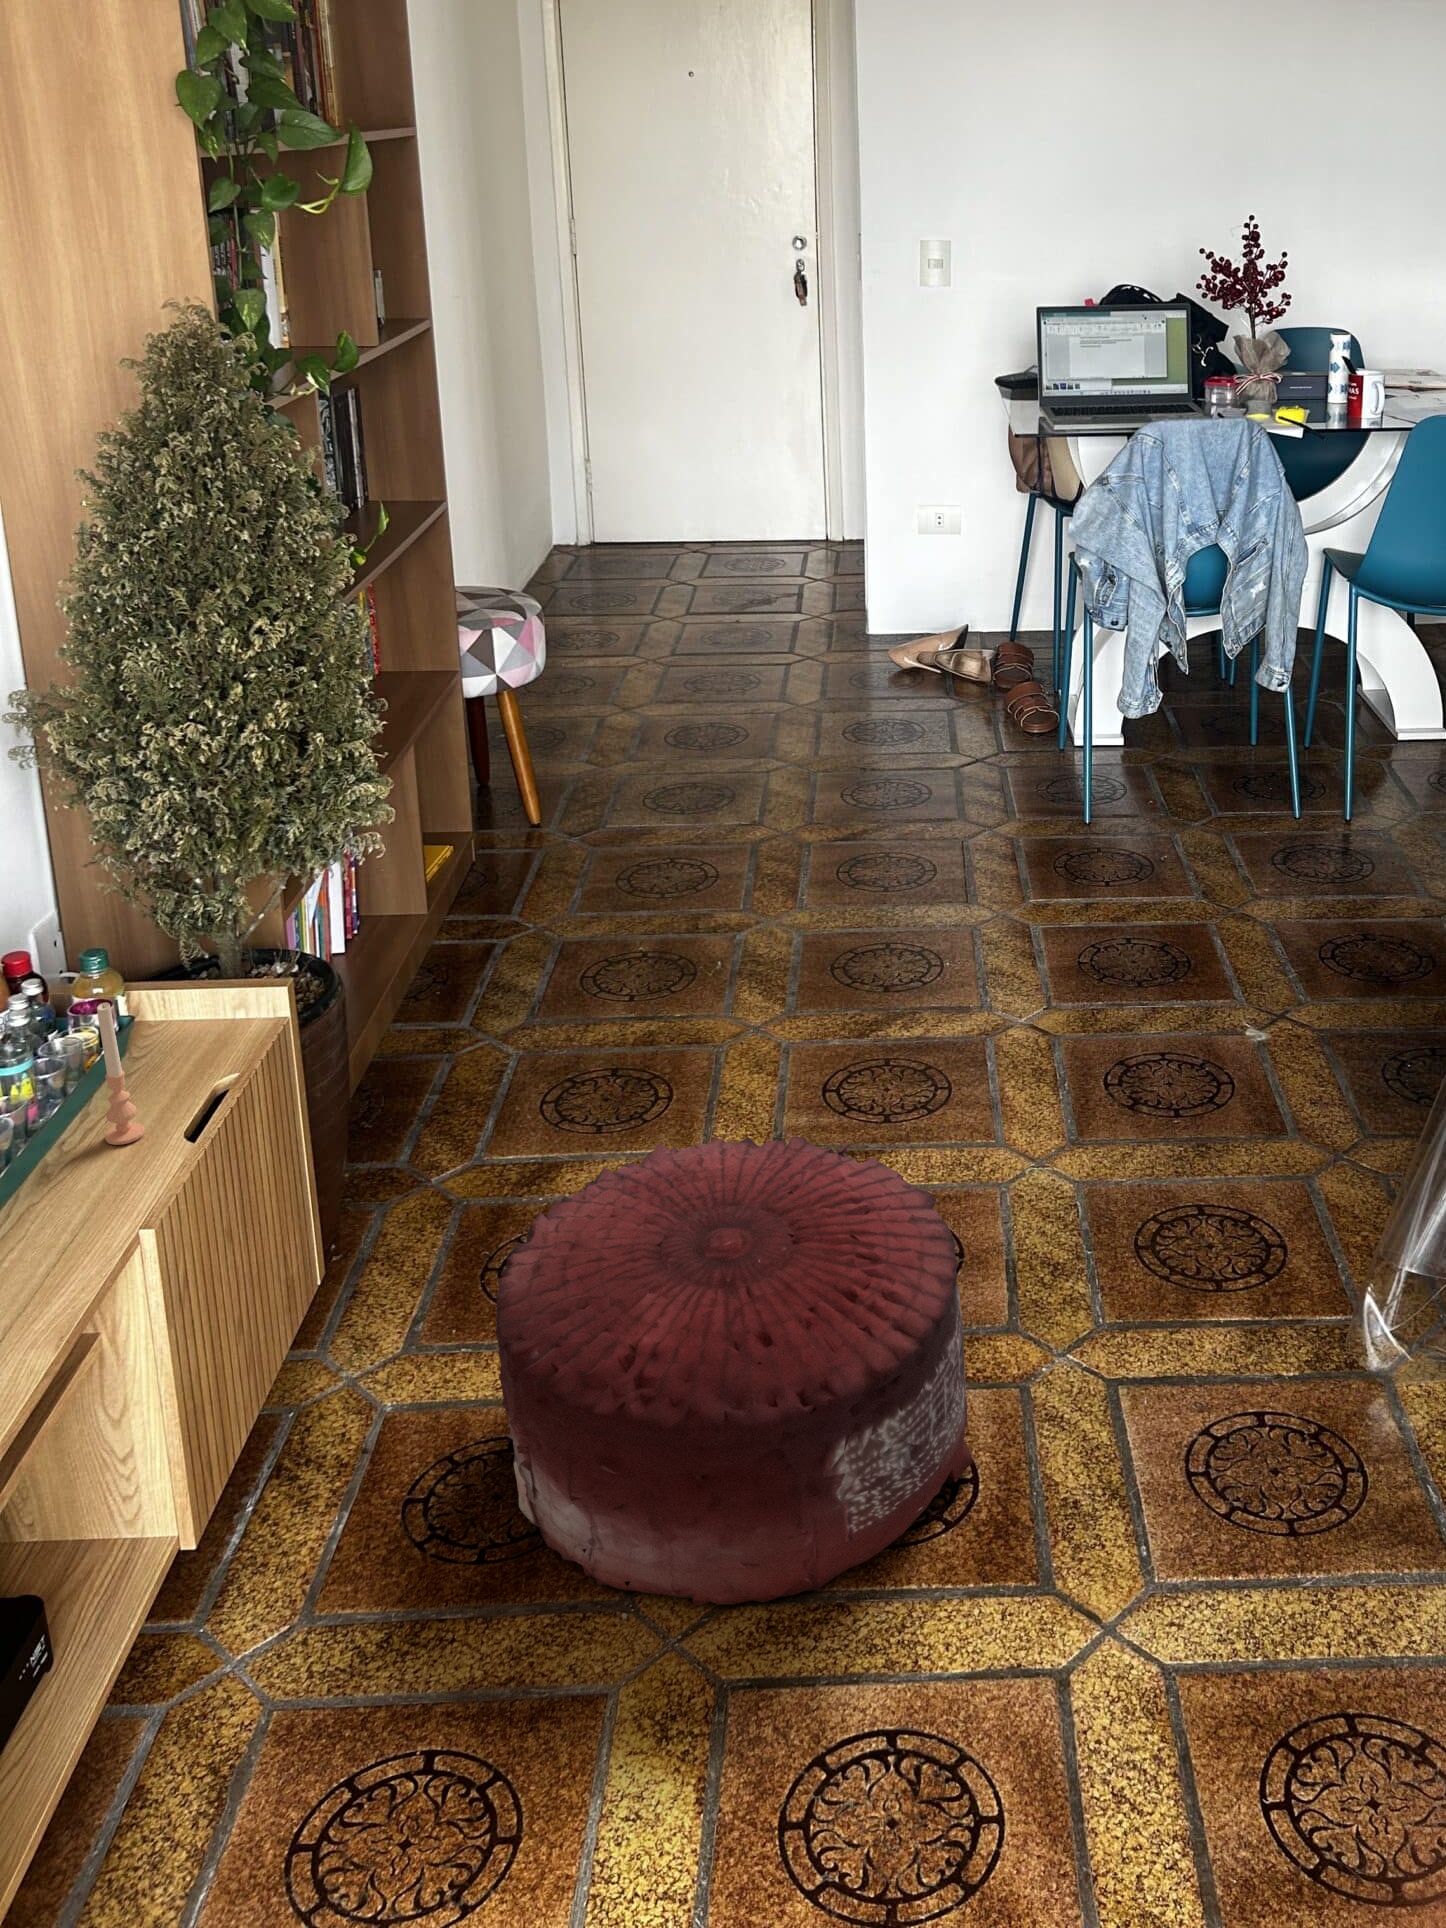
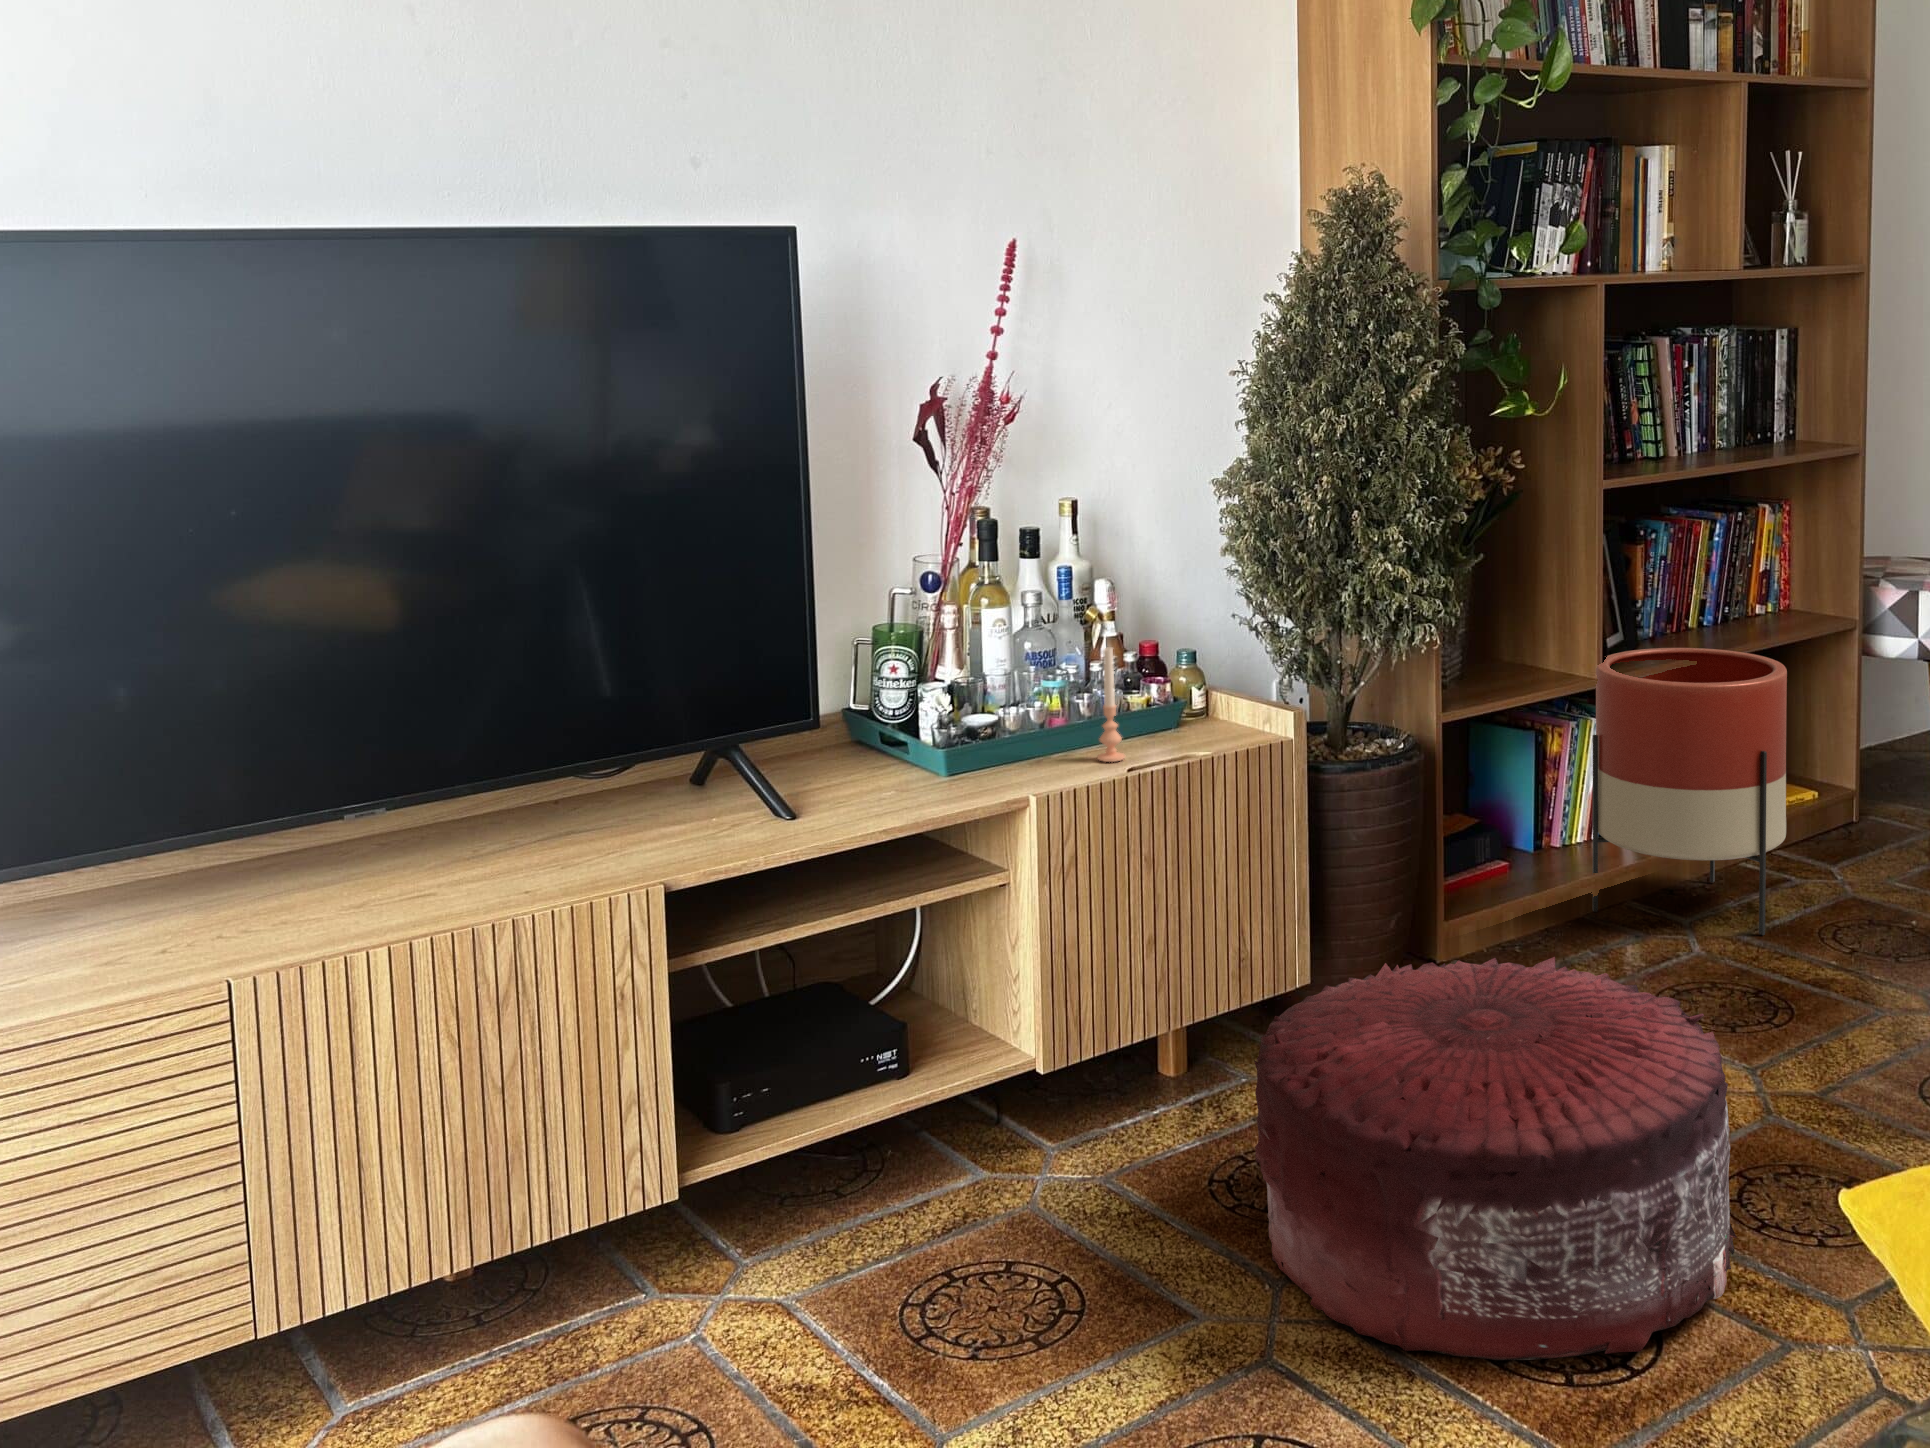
planter: none [331,744,548,1046] -> present [1593,648,1787,935]

